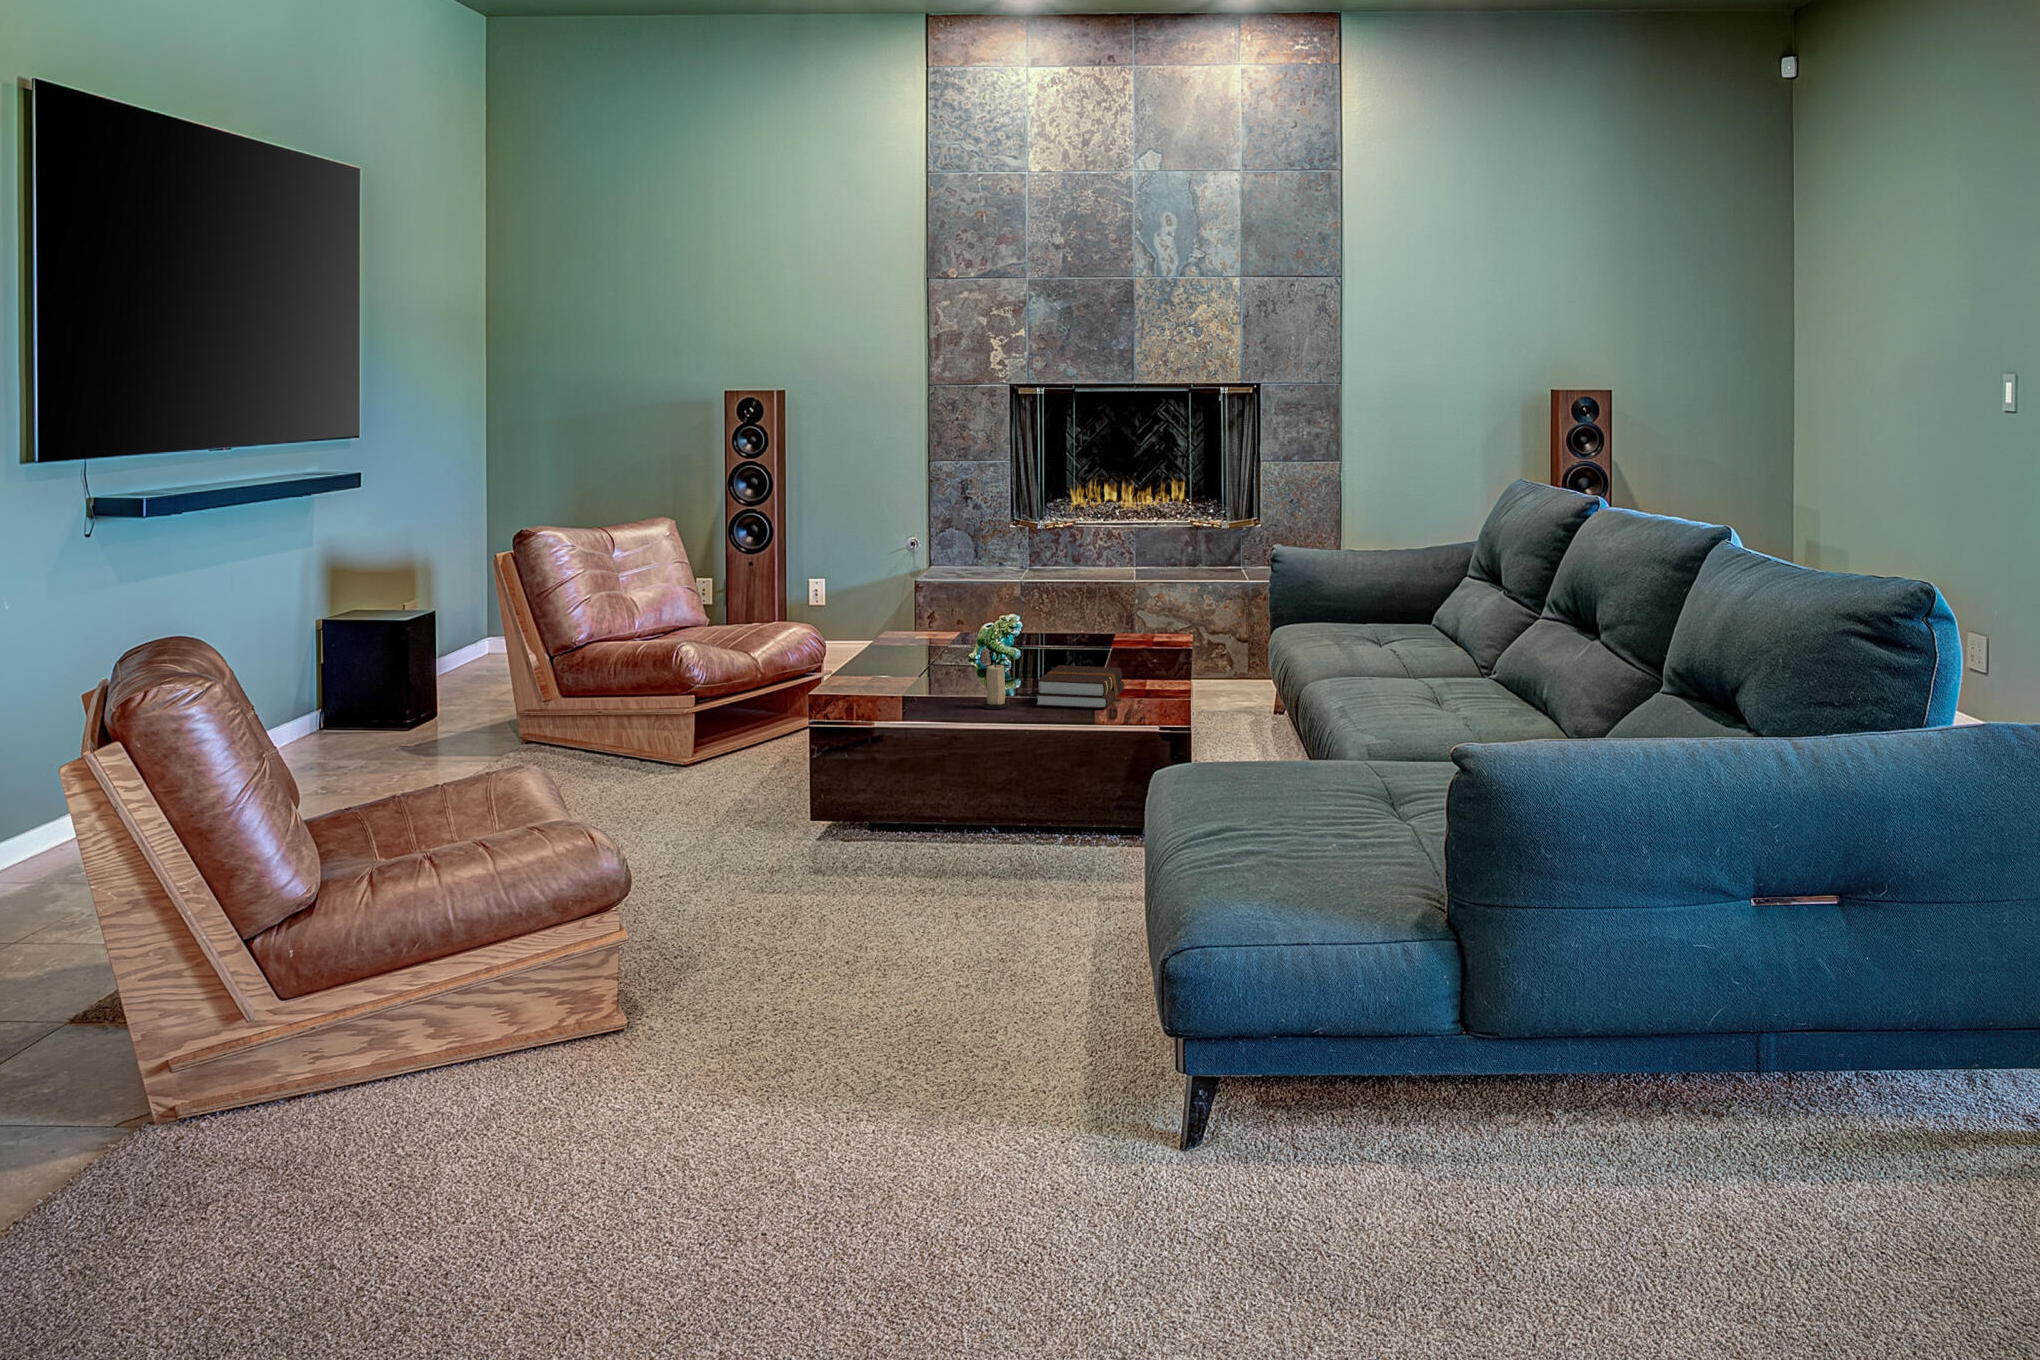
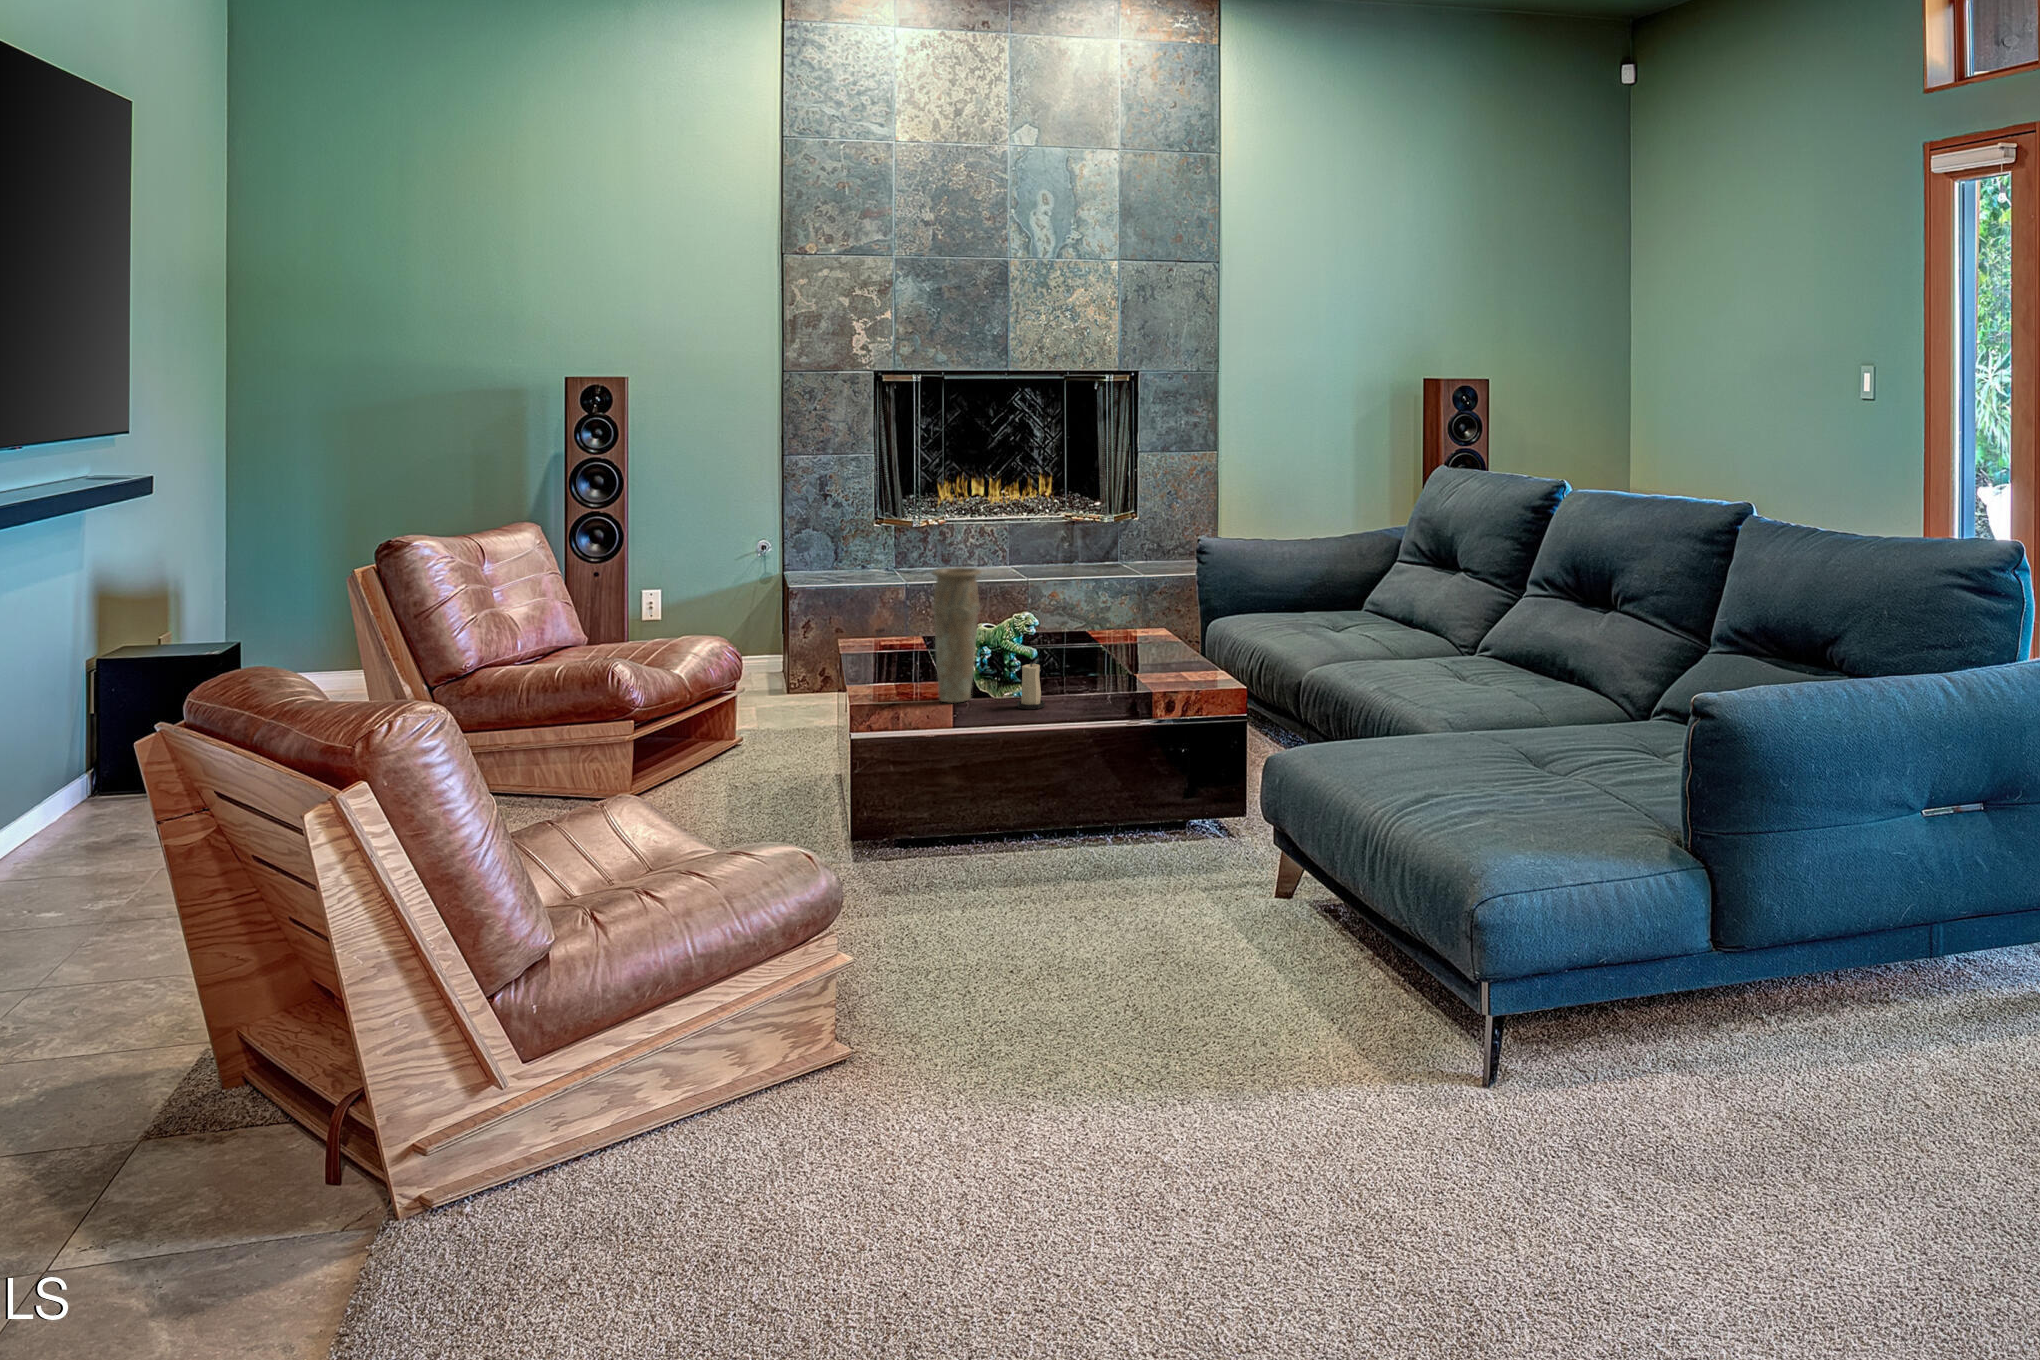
vase: none [913,569,961,698] -> present [932,567,981,703]
hardback book: present [1035,665,1124,708] -> none [1068,661,1145,703]

